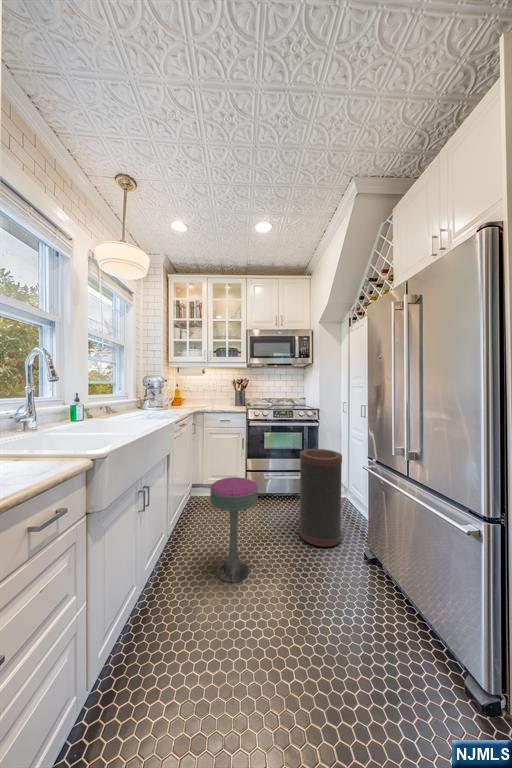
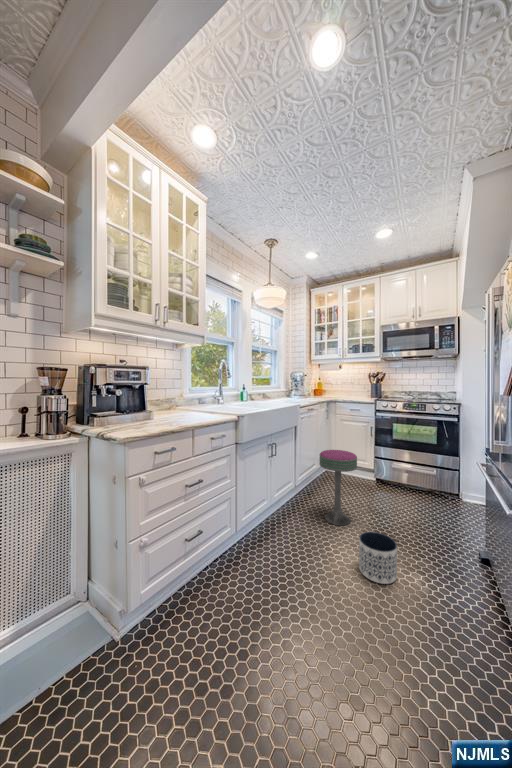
trash can: present [299,449,342,547] -> none [411,439,459,533]
planter: none [292,586,340,668] -> present [359,532,397,584]

